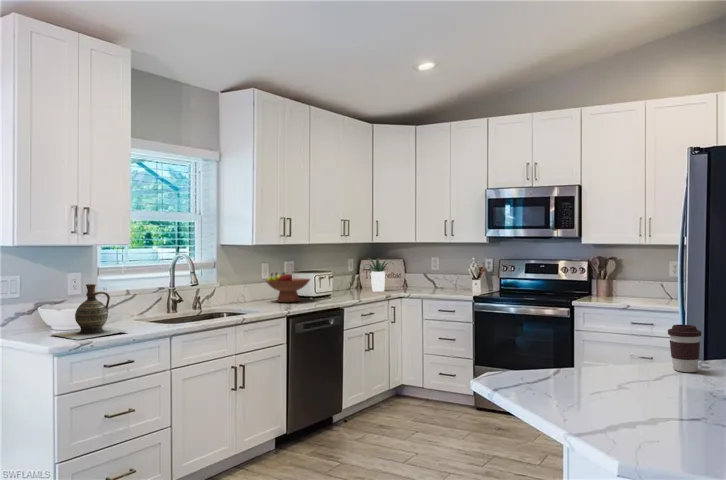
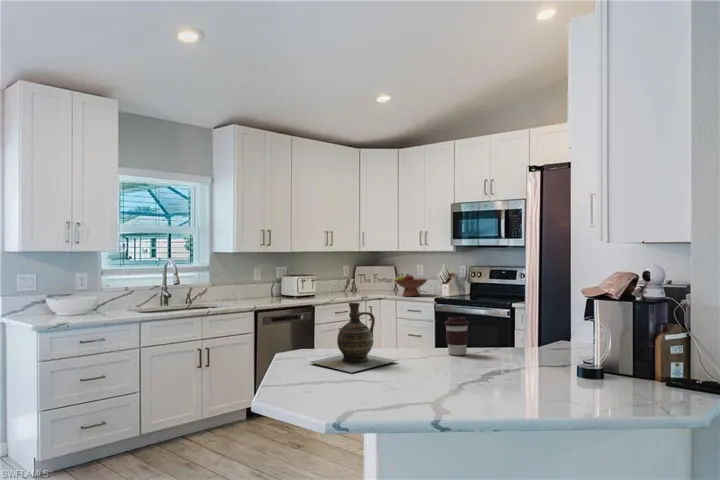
potted plant: present [364,258,388,292] -> none [348,264,381,294]
fruit bowl: present [266,272,310,302] -> present [394,274,427,296]
ceramic jug: present [51,284,126,340] -> present [310,303,397,372]

